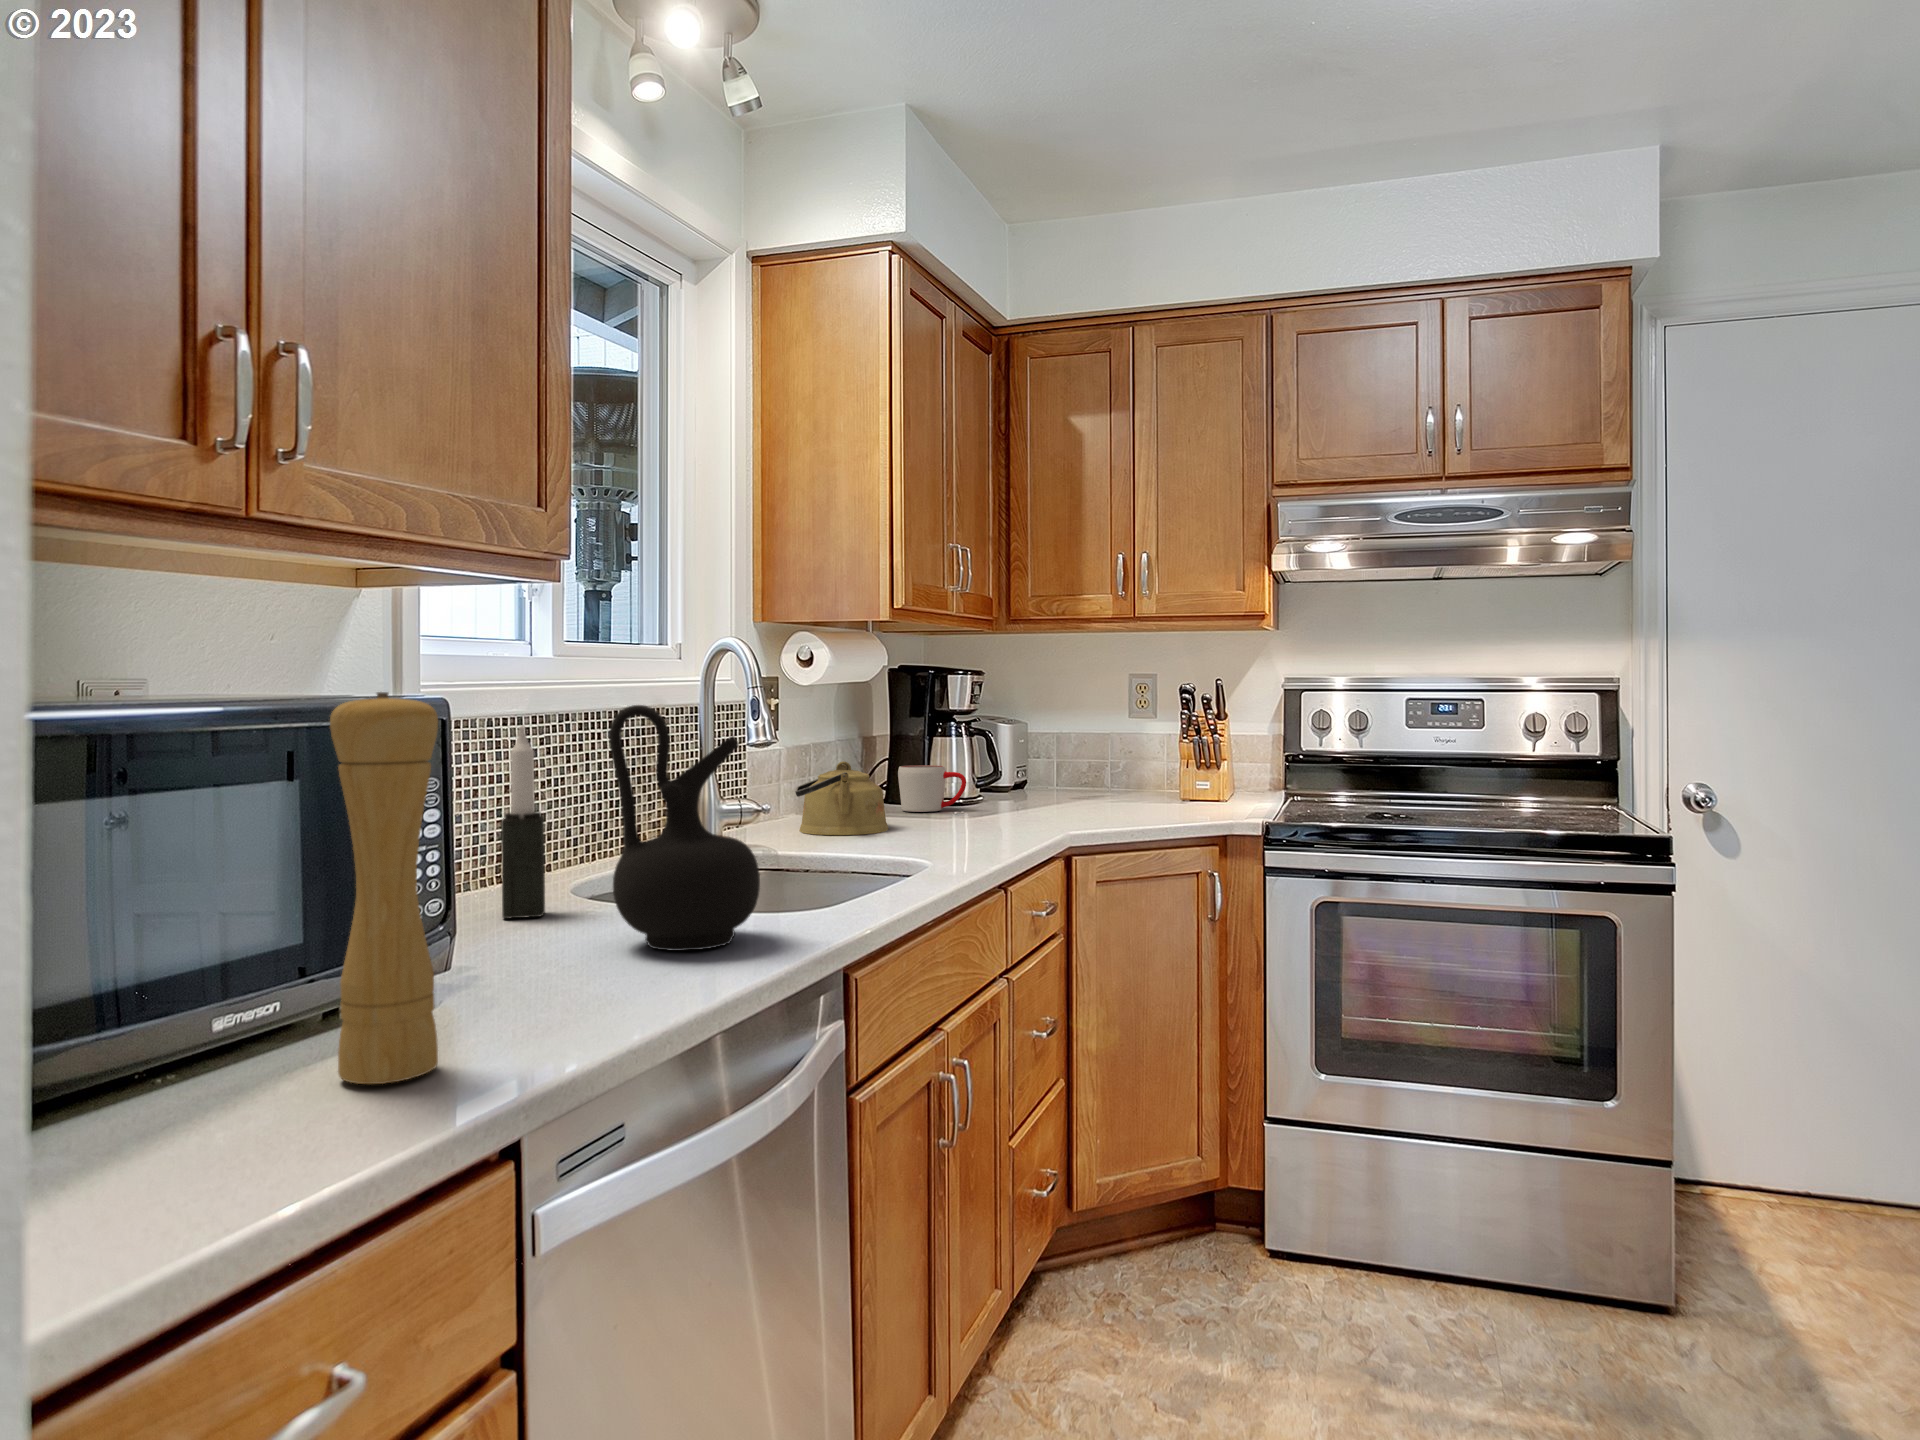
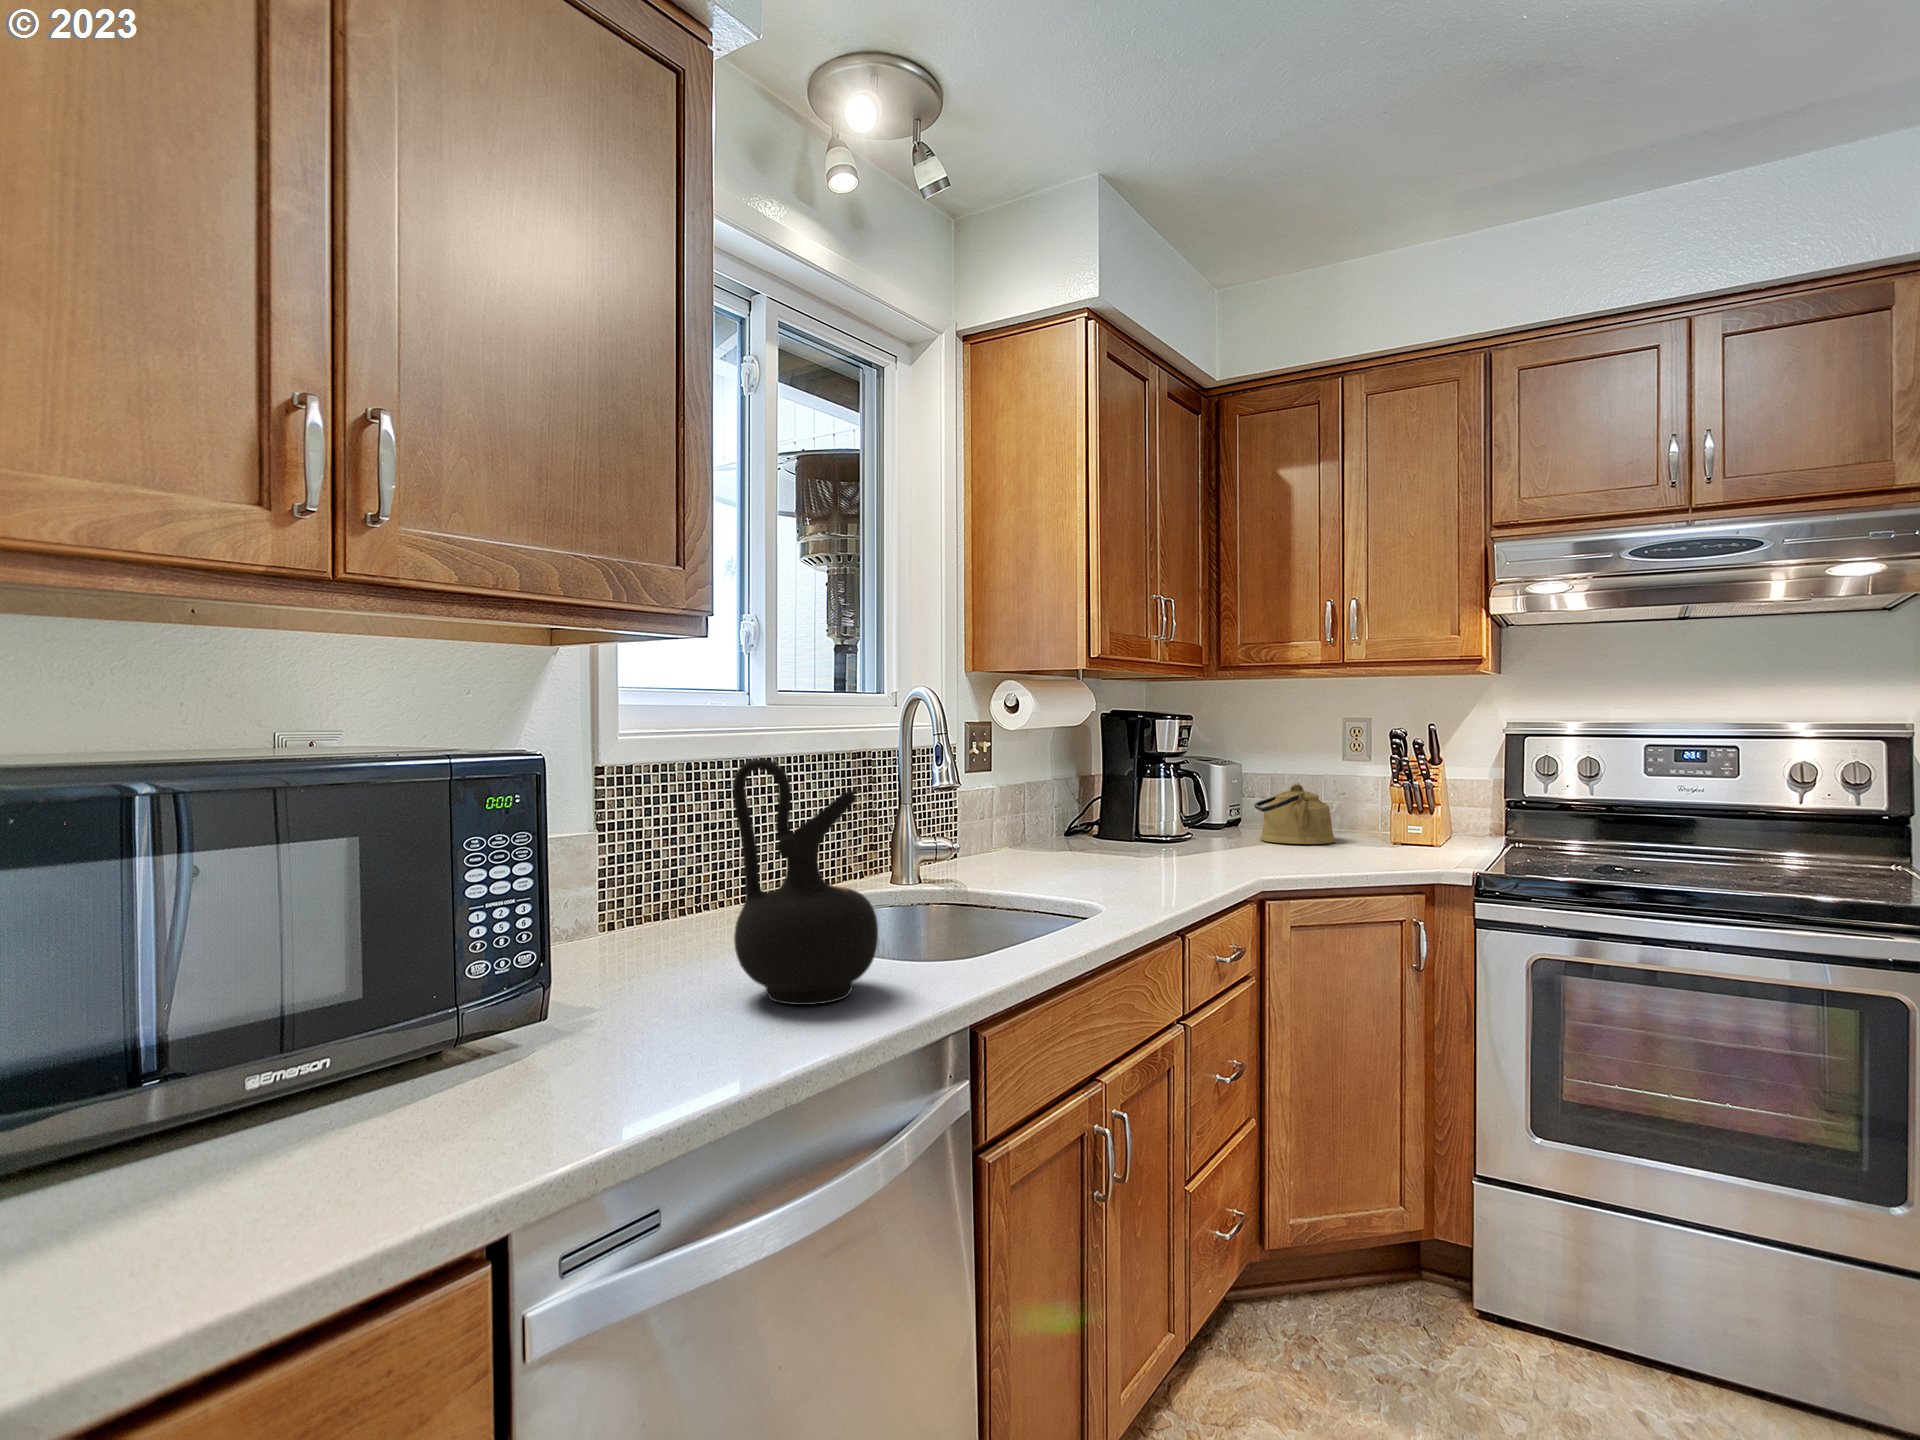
pepper mill: present [330,692,438,1084] -> none [346,757,458,1166]
candle: present [501,726,545,918] -> none [671,773,714,952]
kettle: present [795,761,888,835] -> present [1254,784,1335,844]
mug: present [898,765,966,812] -> none [1101,804,1165,848]

